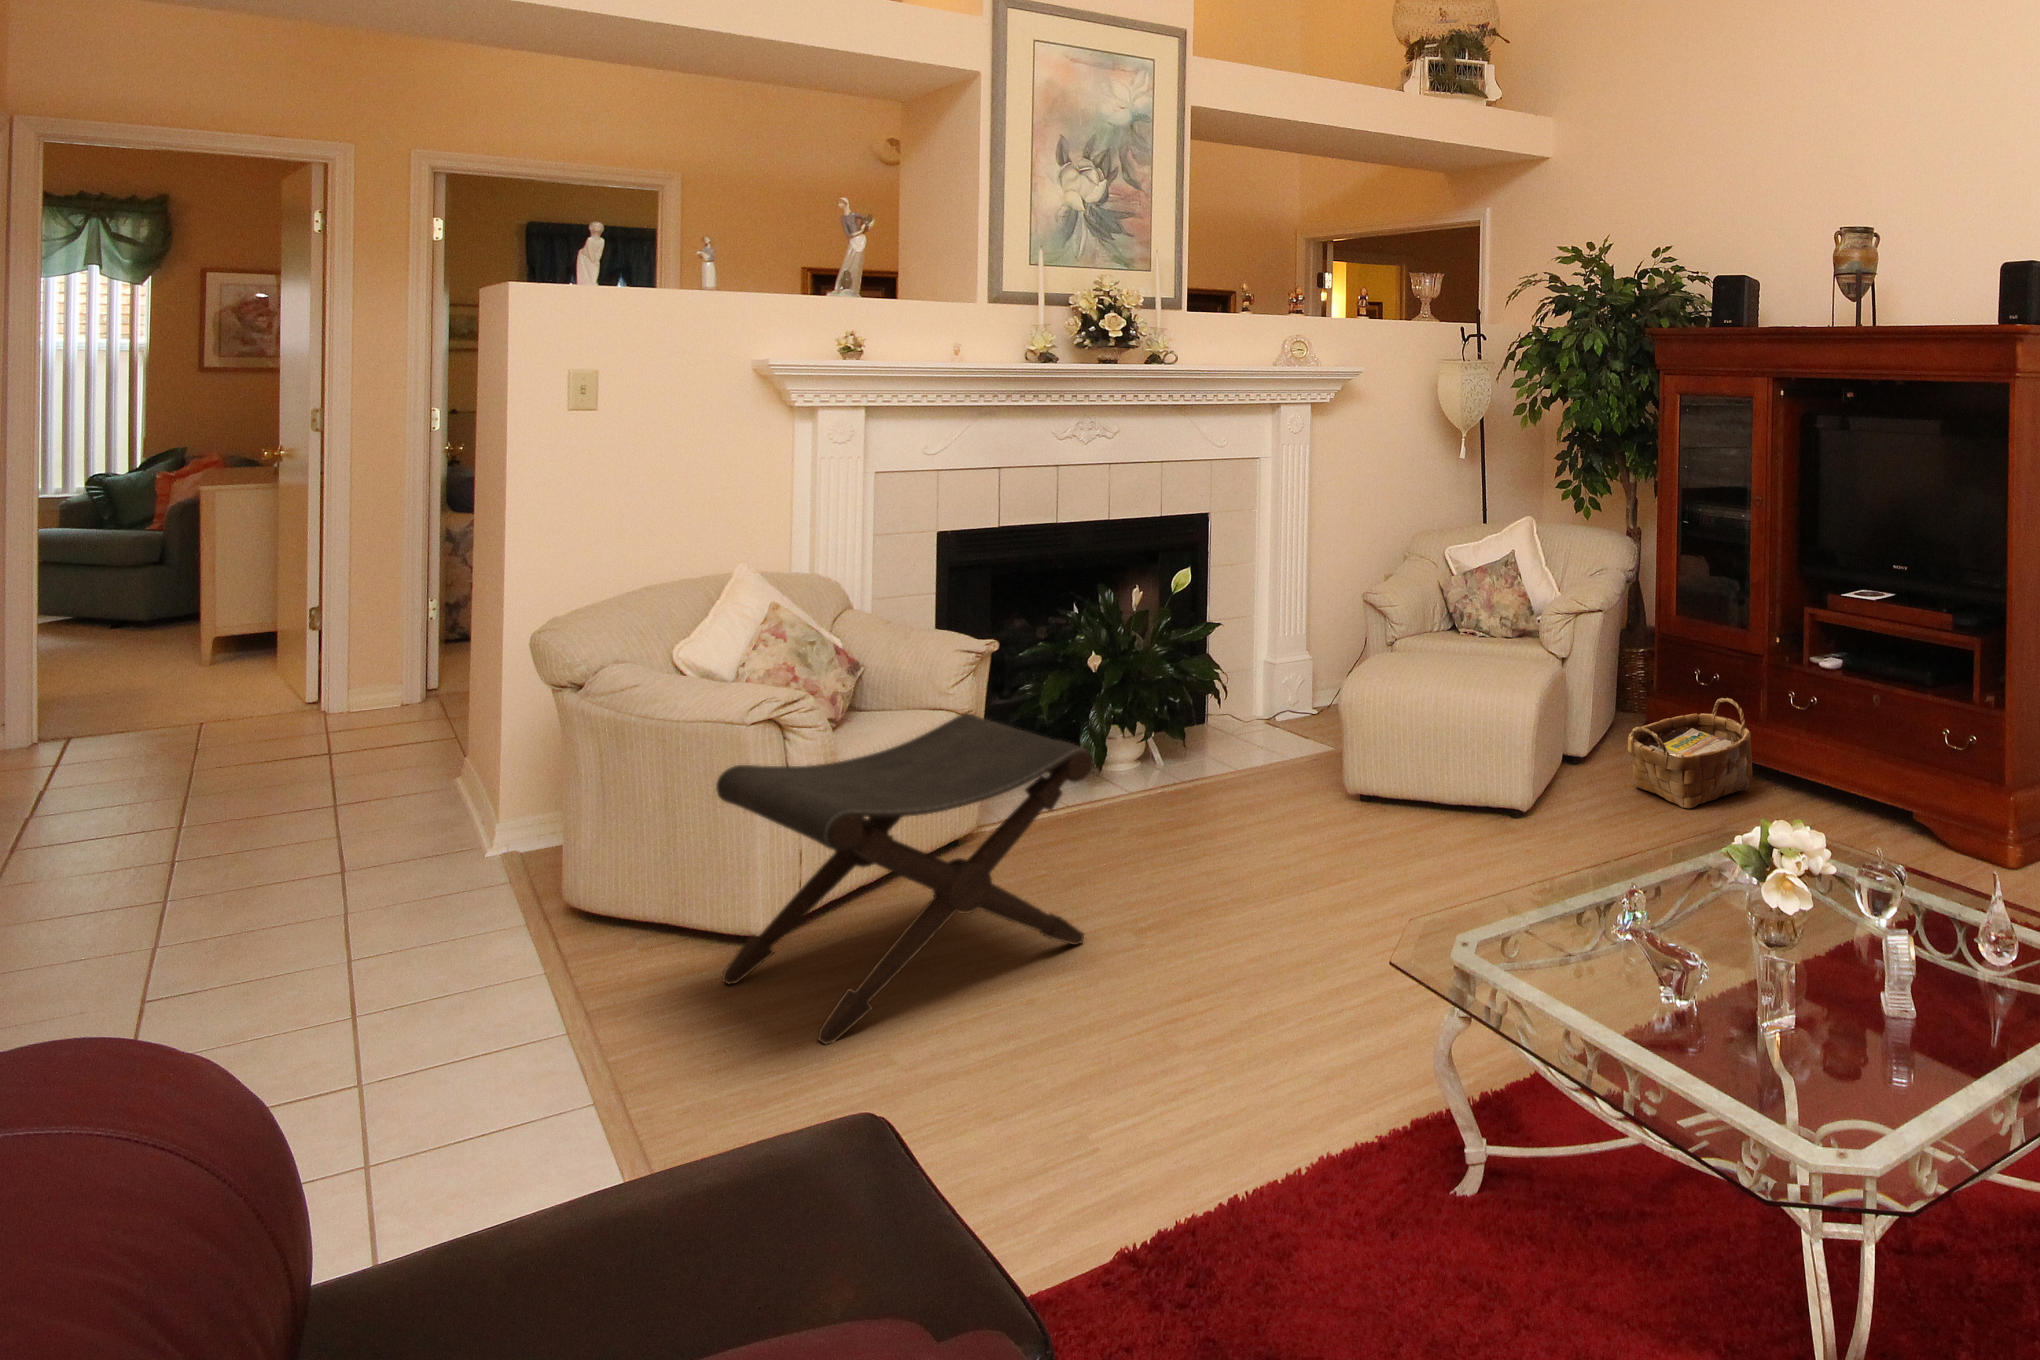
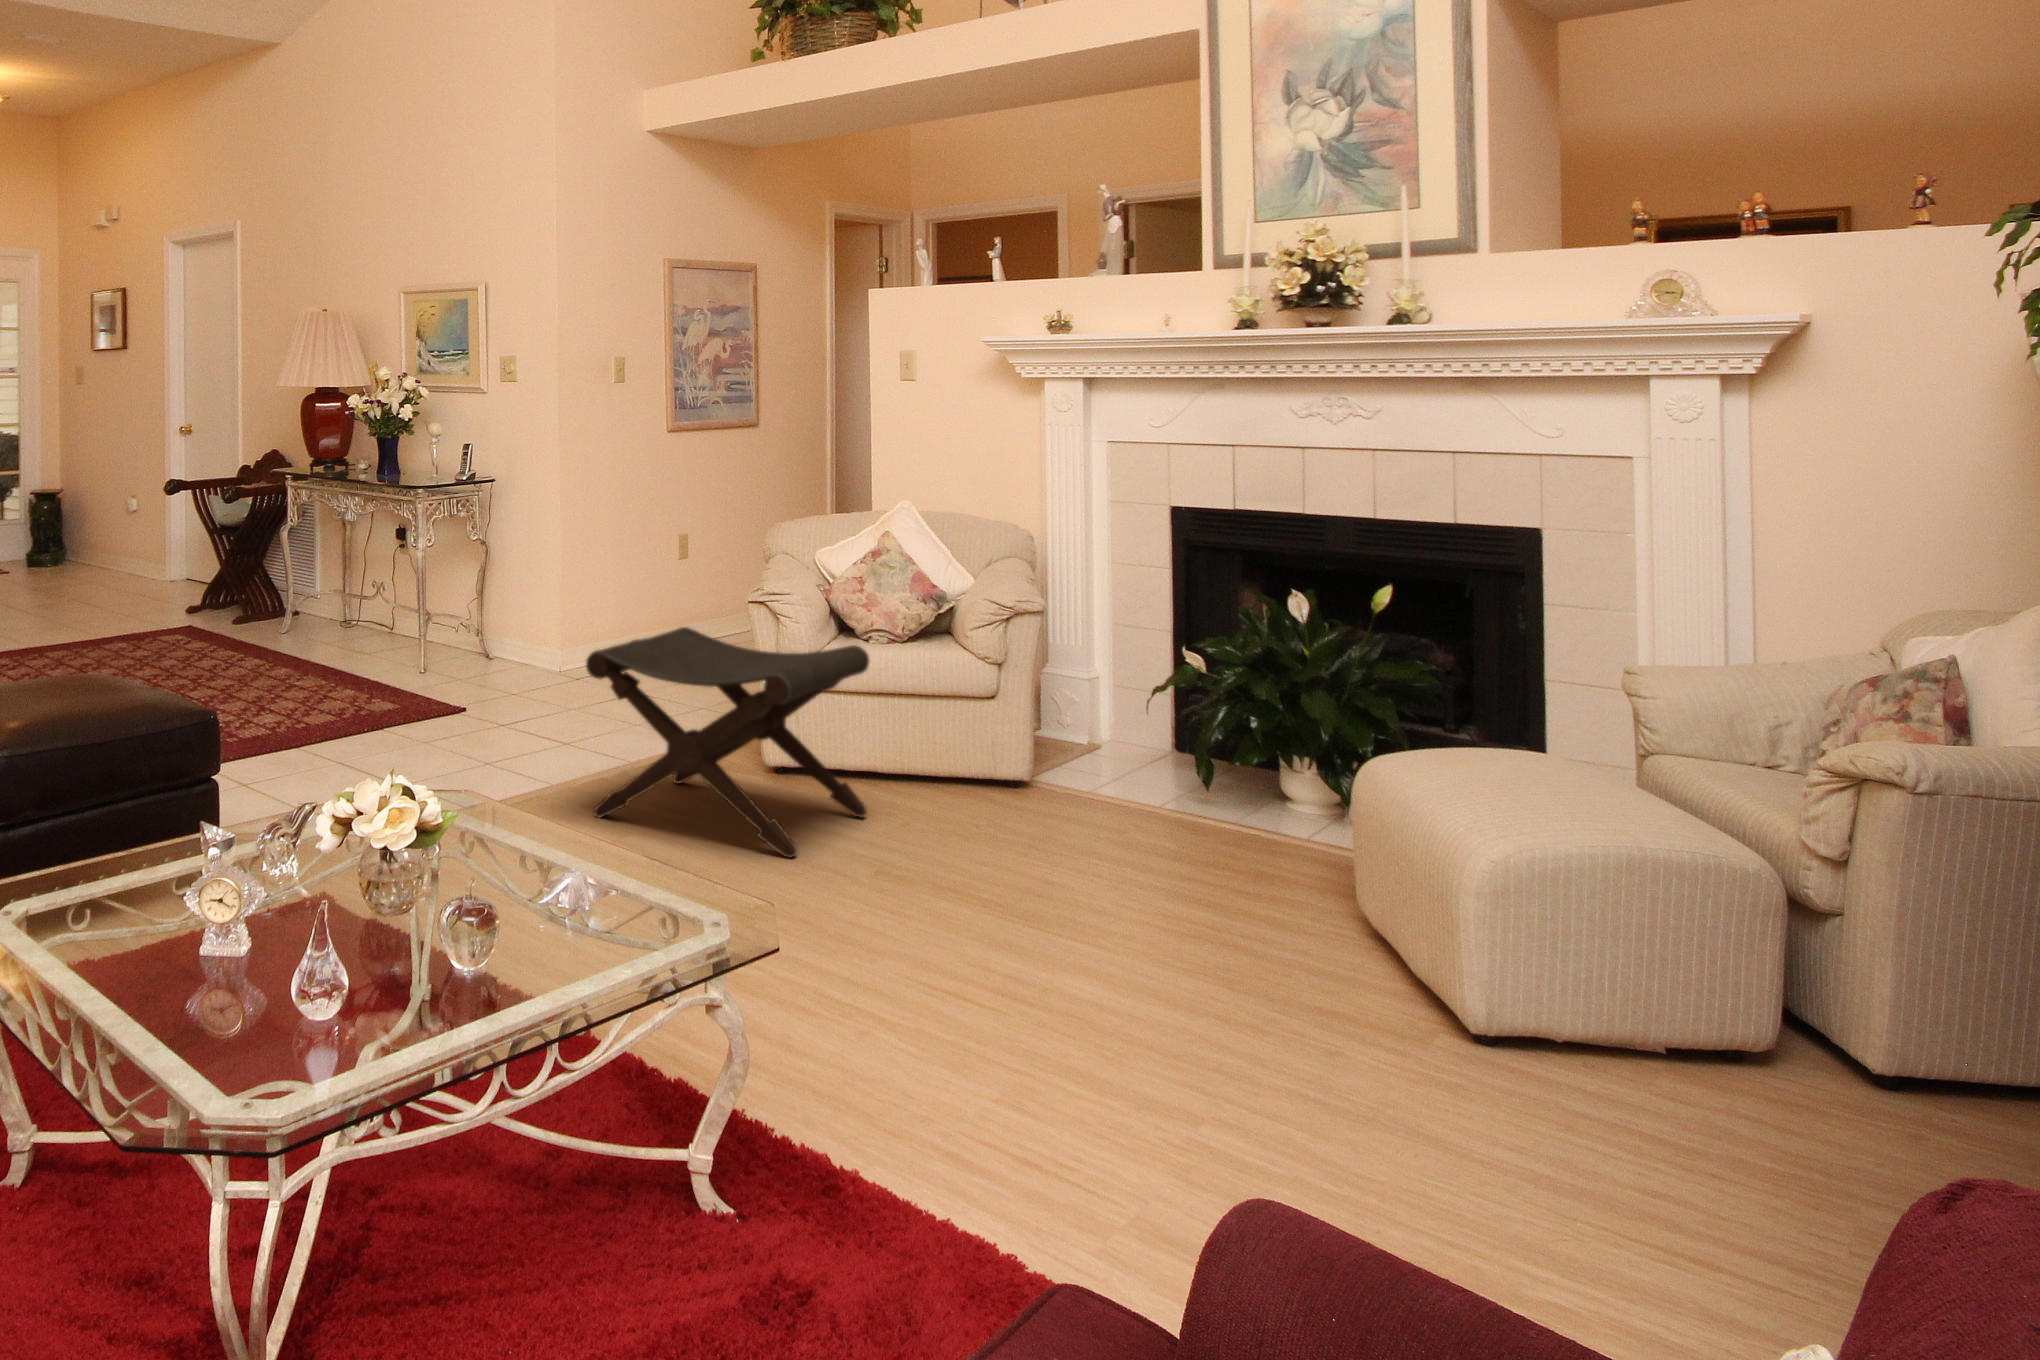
woven basket: present [1628,698,1754,808] -> none [1630,1004,2002,1289]

